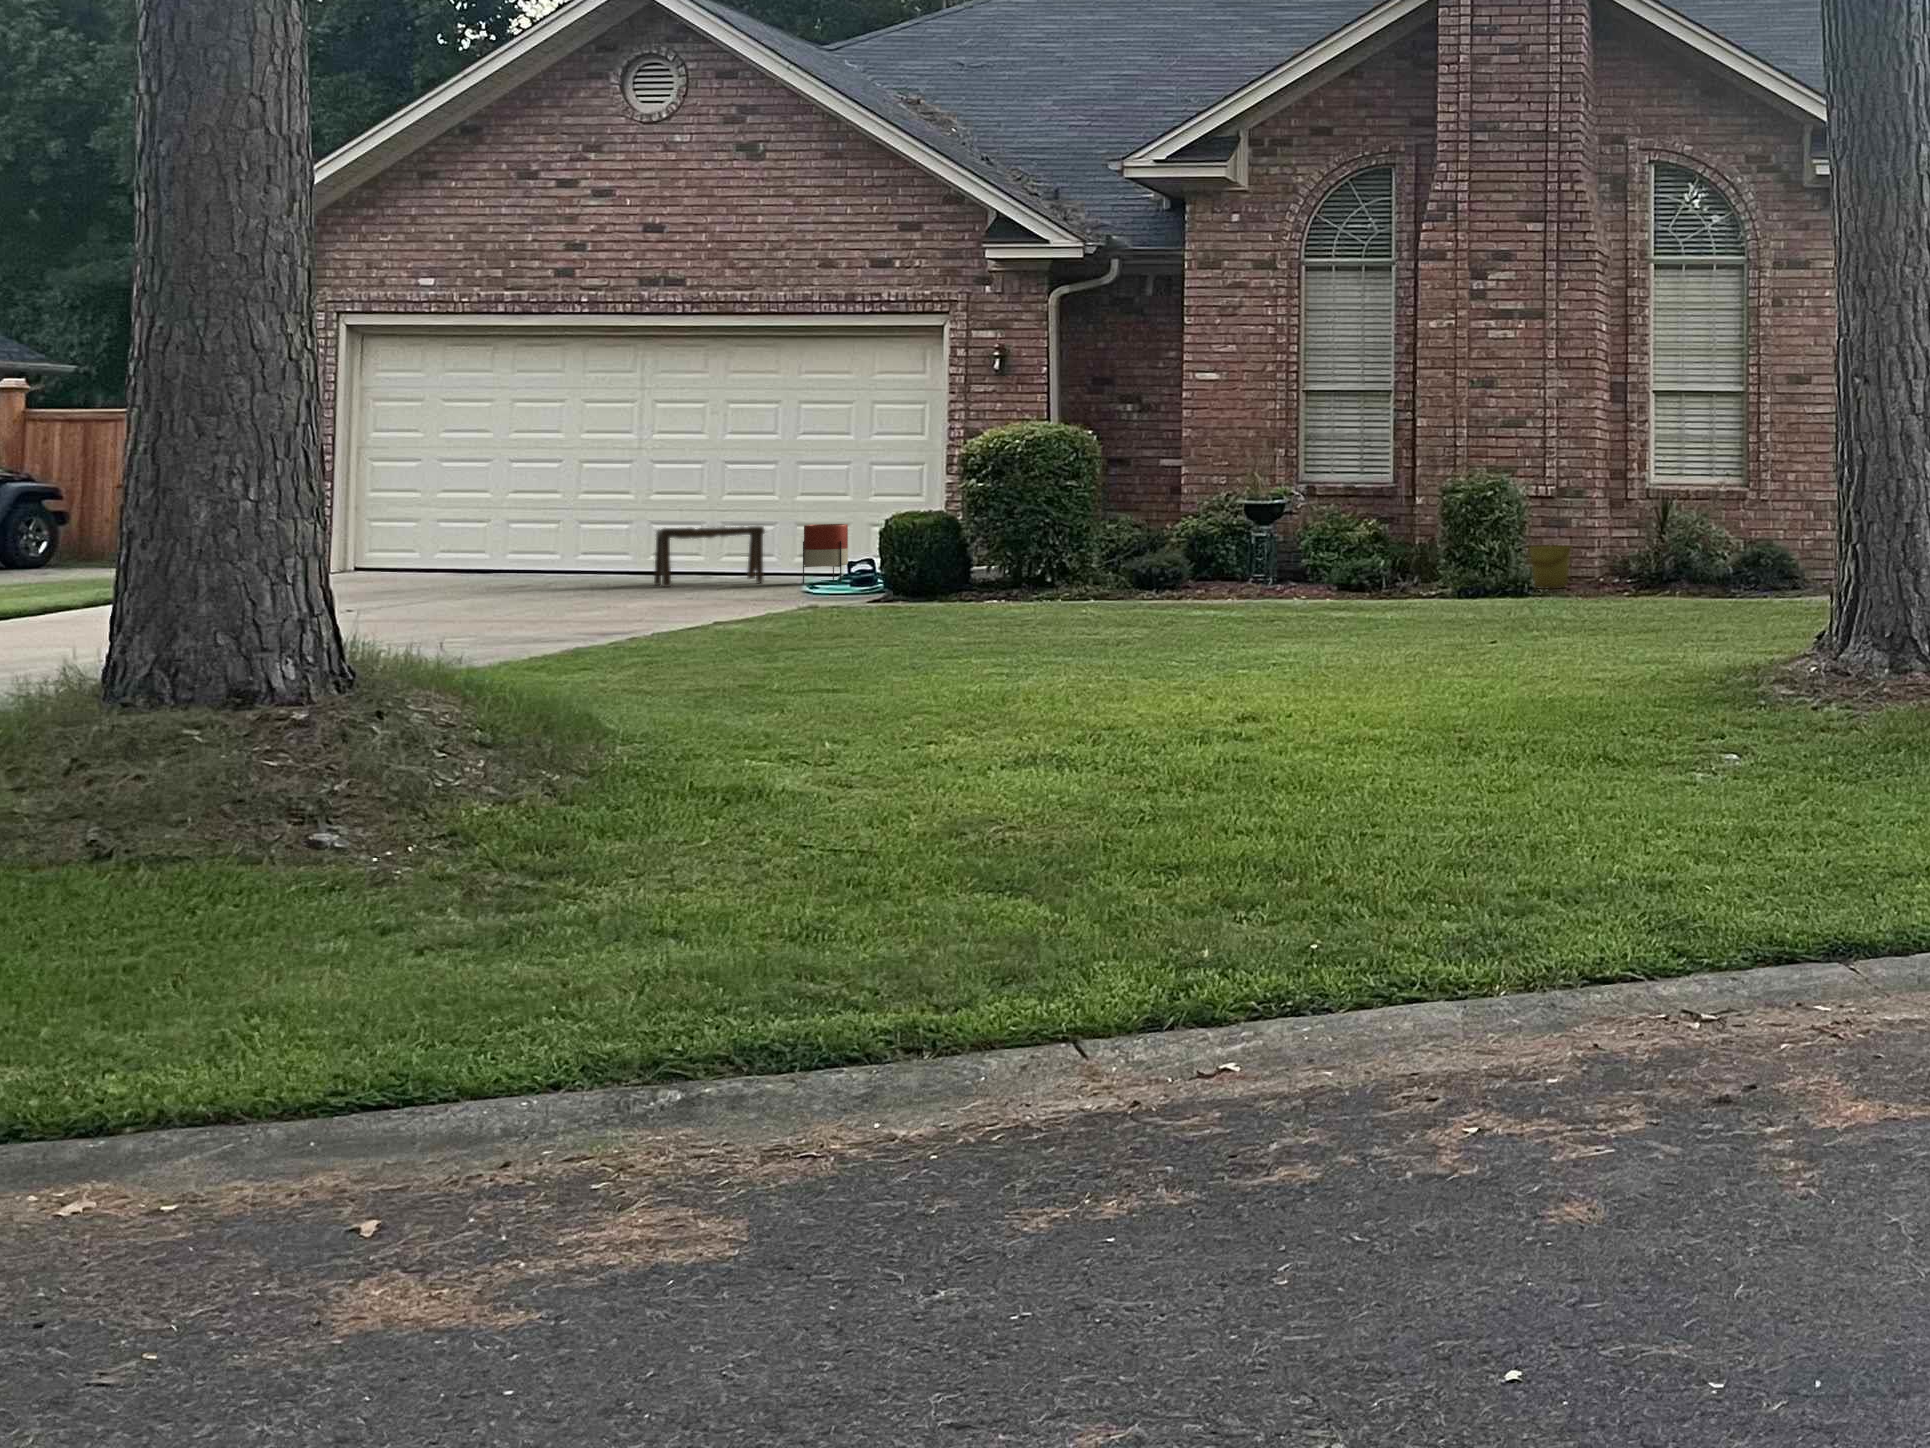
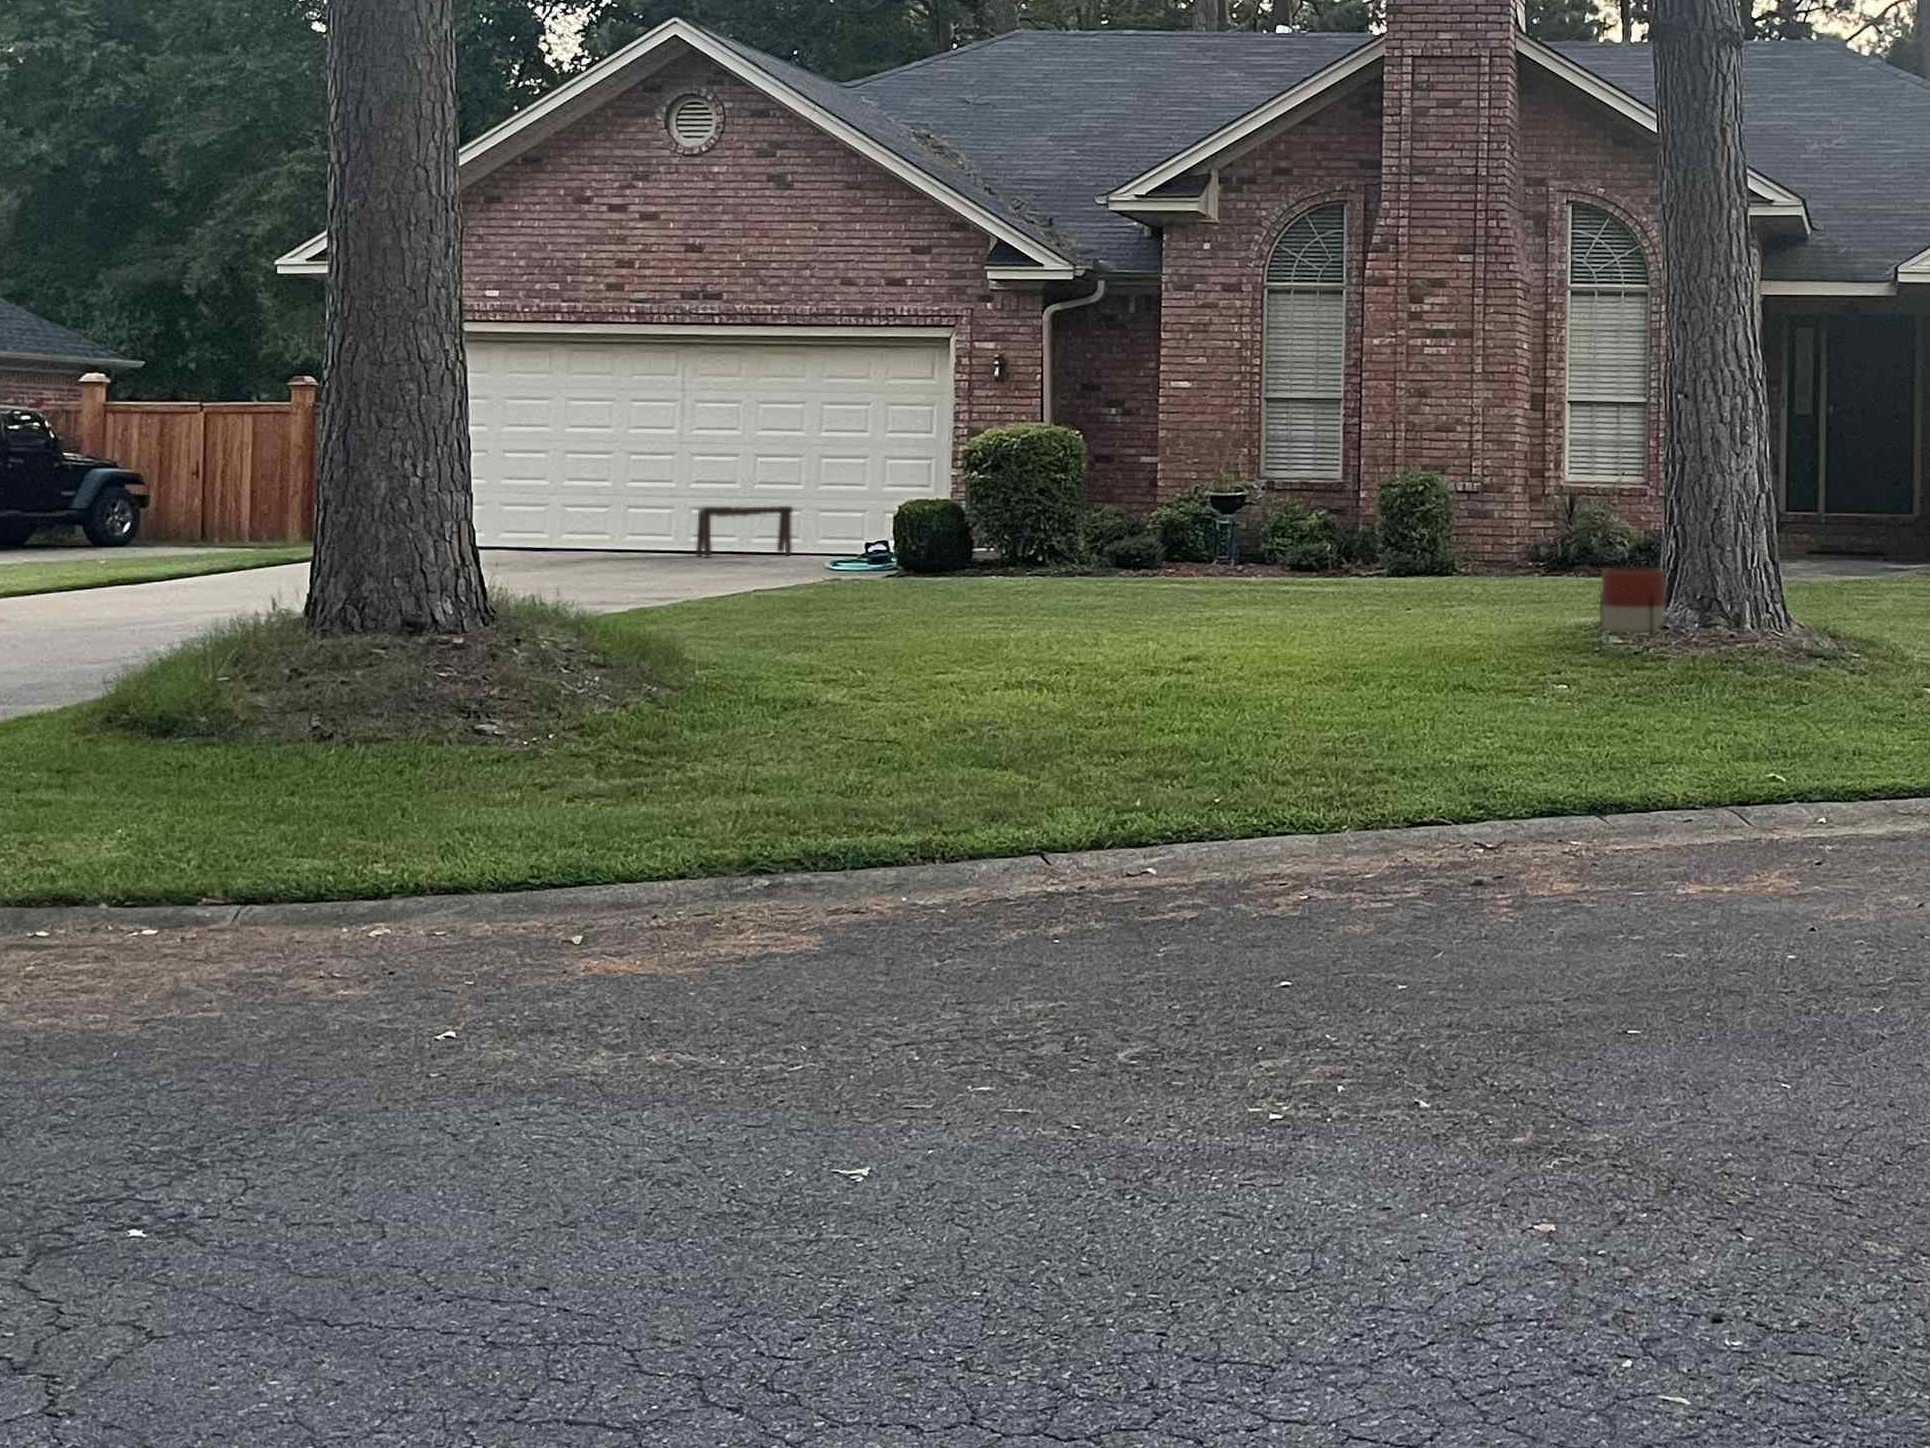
planter: present [803,524,848,584] -> present [1600,568,1666,634]
bucket: present [1527,546,1571,589] -> none [1449,533,1490,569]

